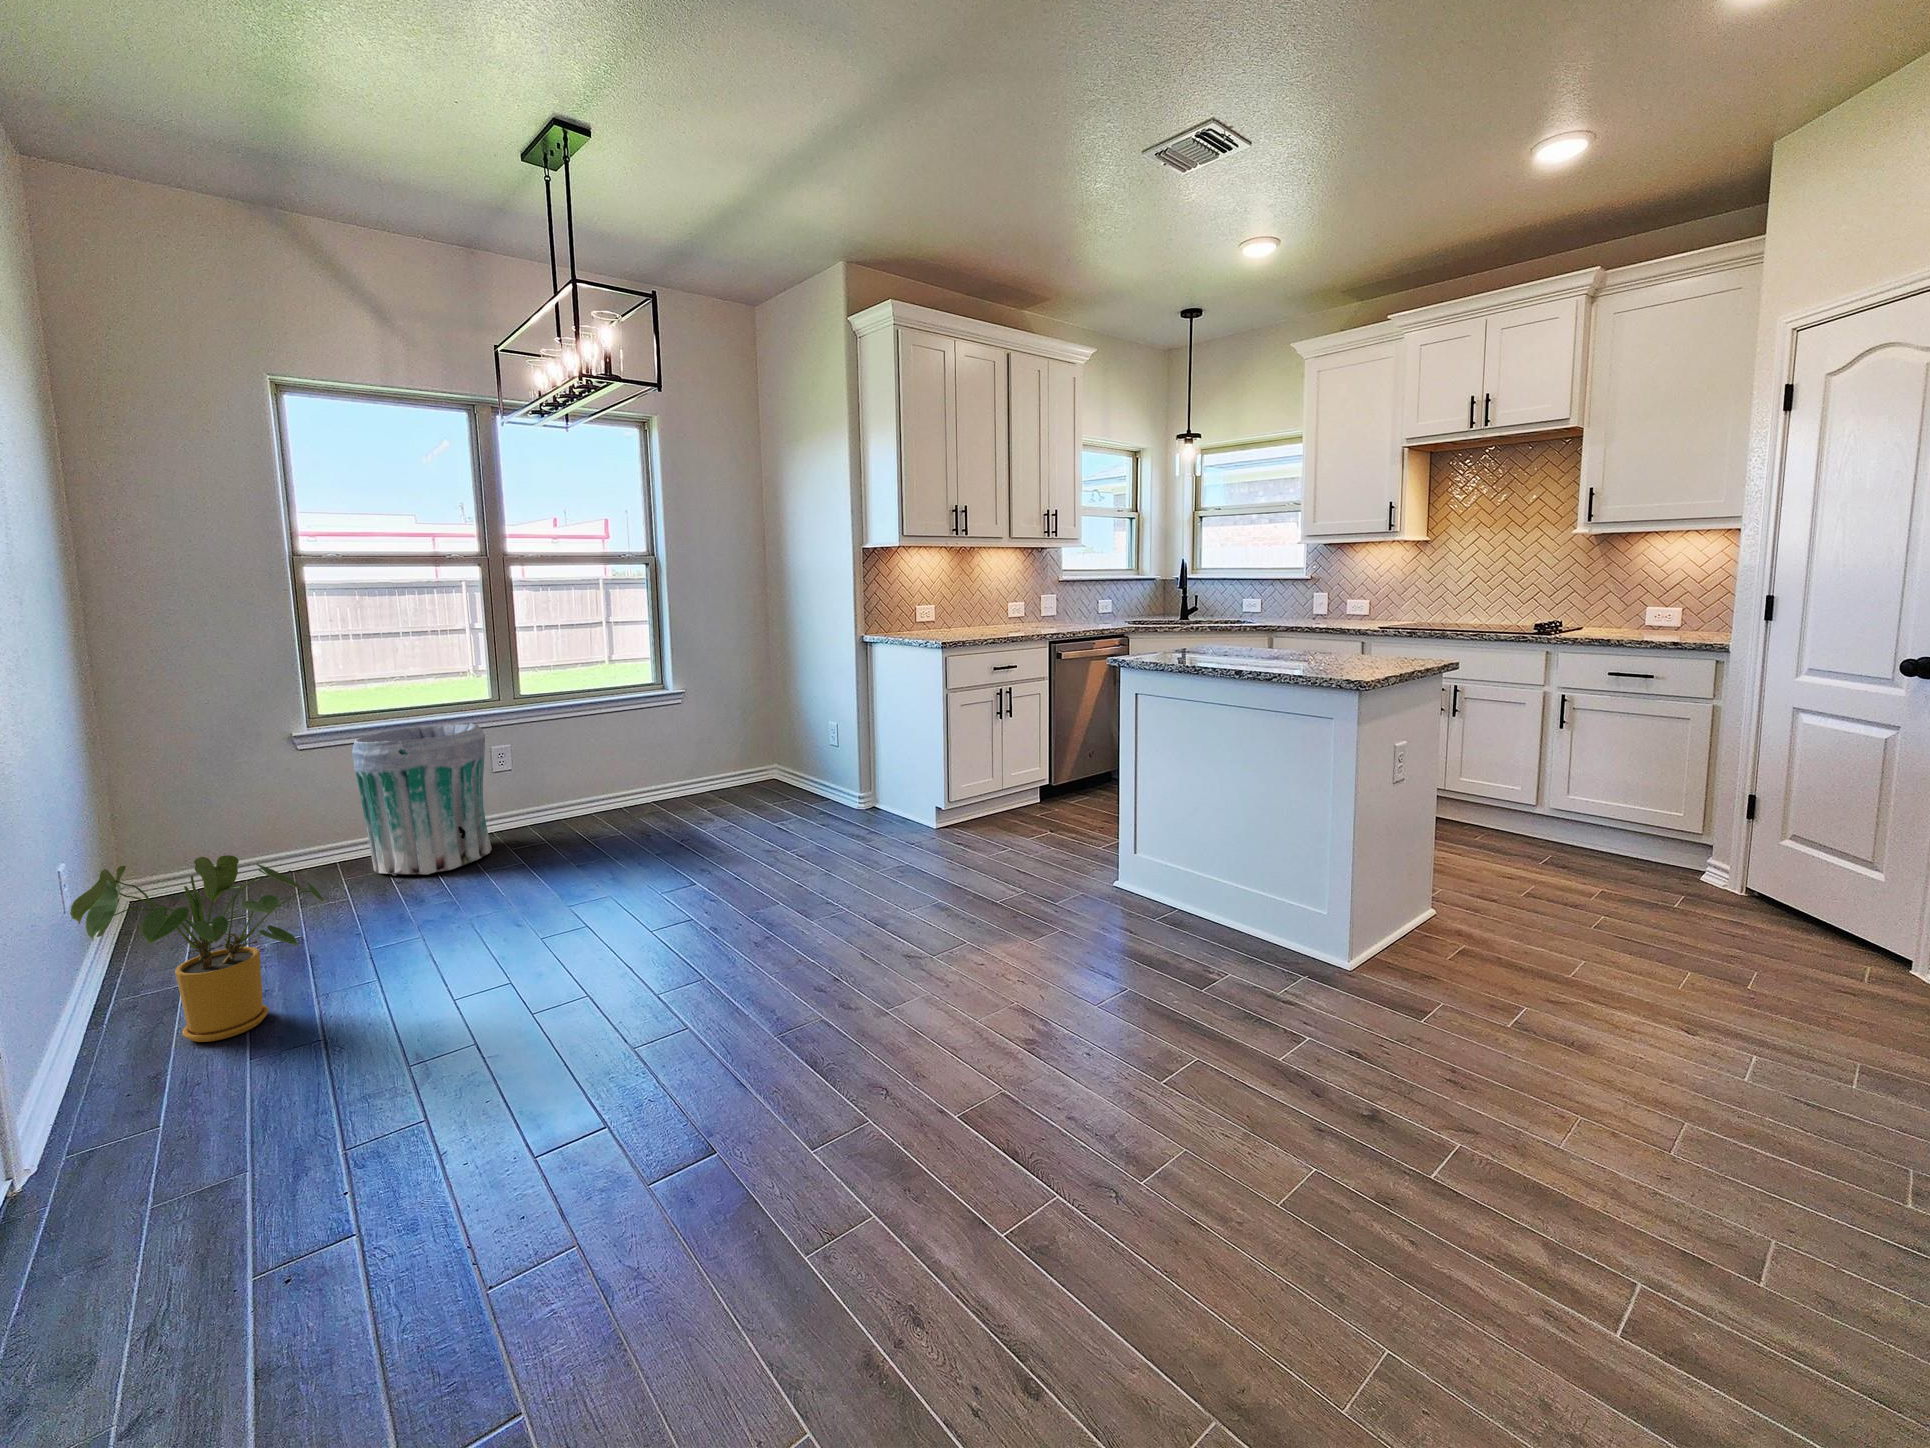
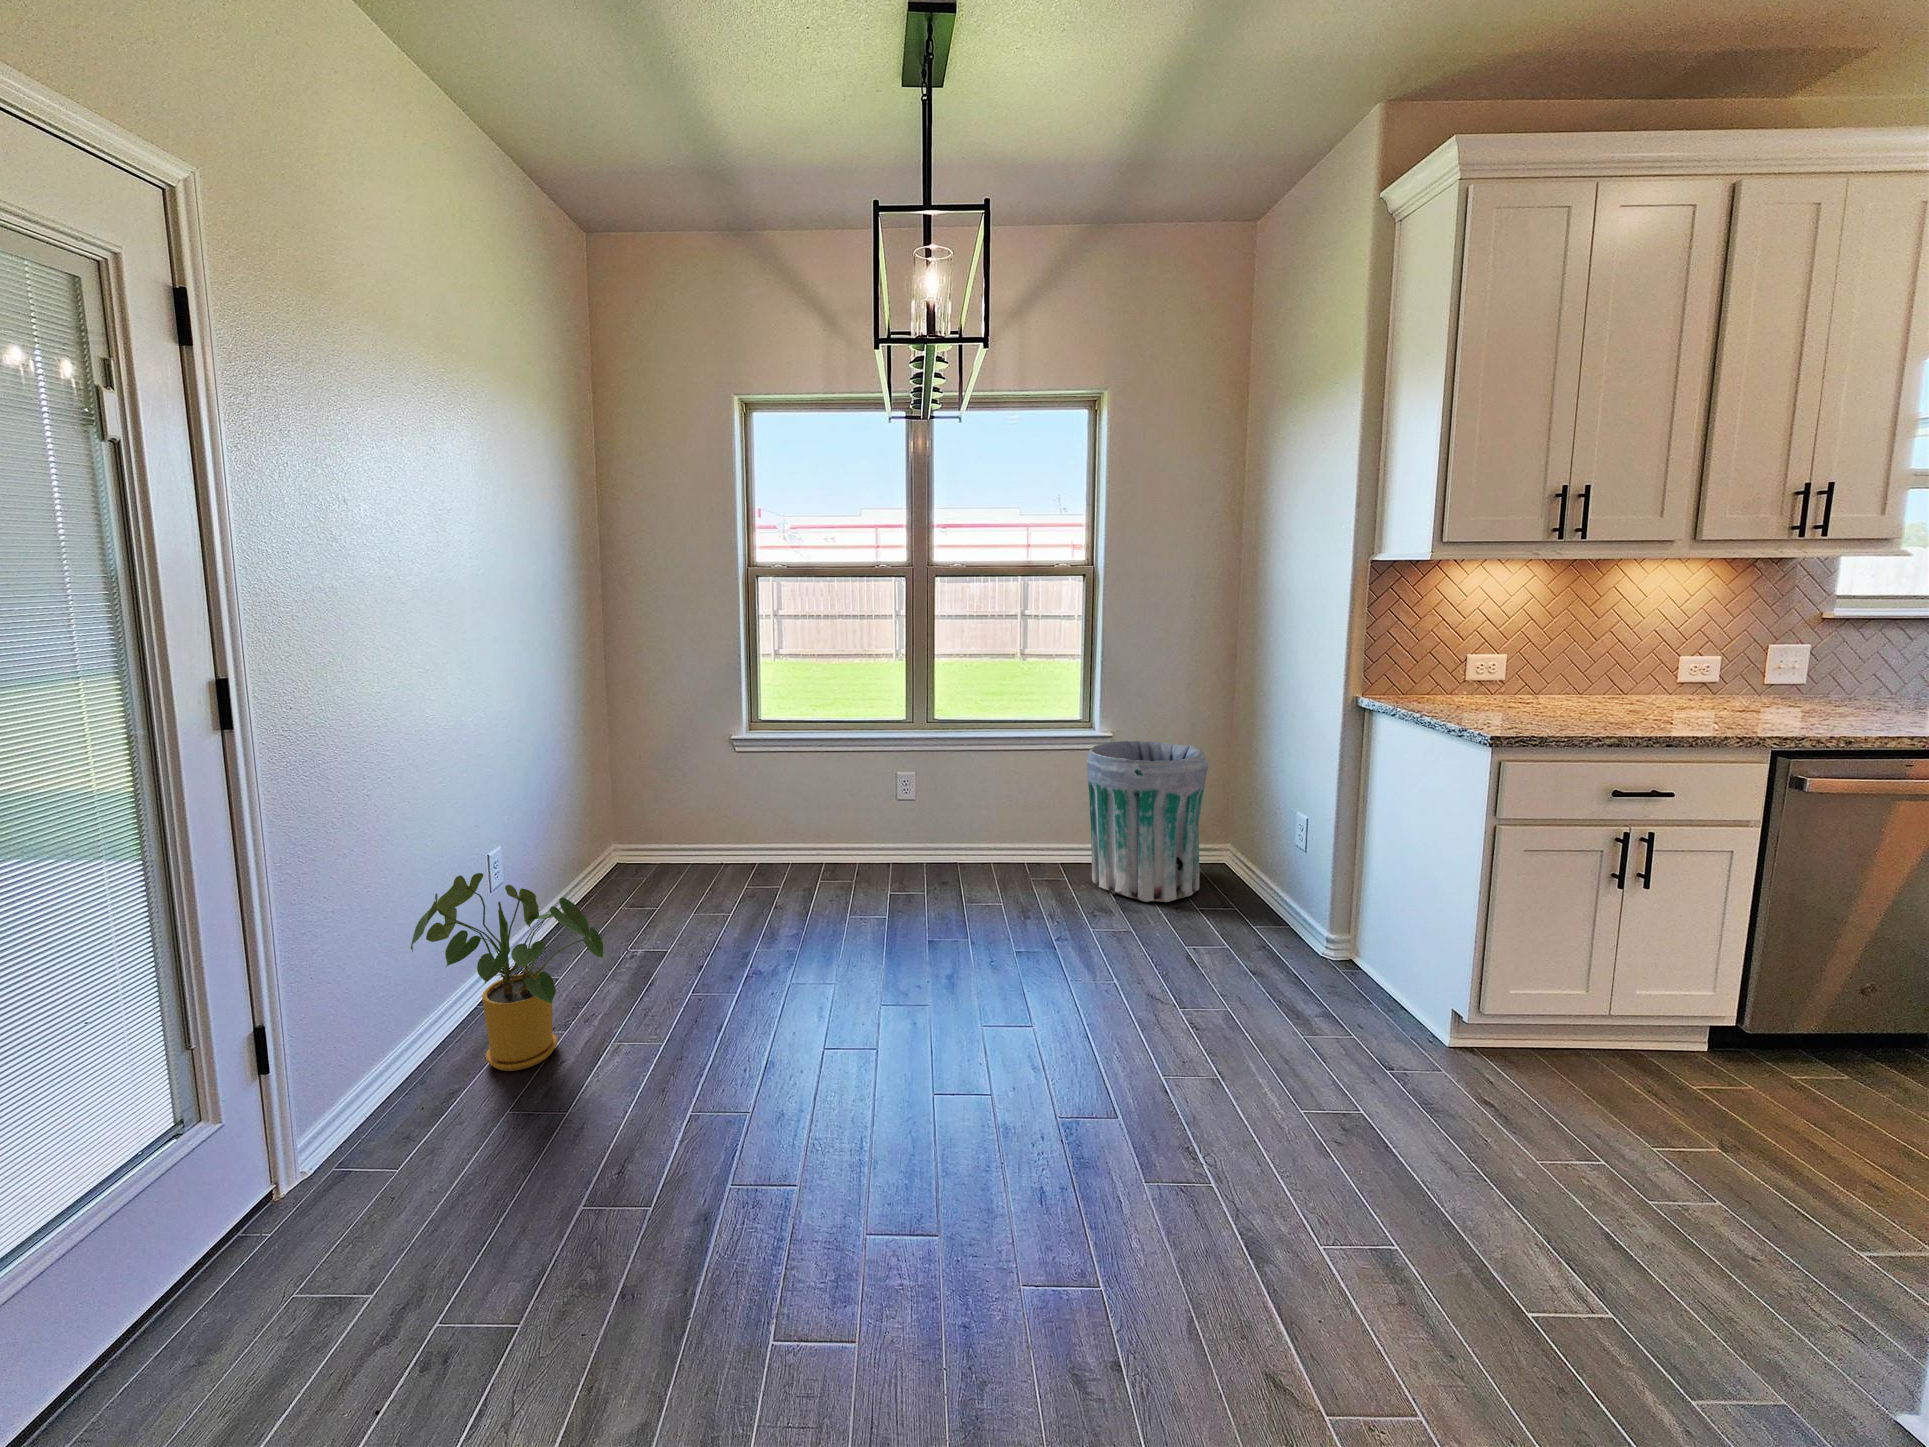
trash can: present [352,723,492,876] -> present [1087,741,1208,902]

